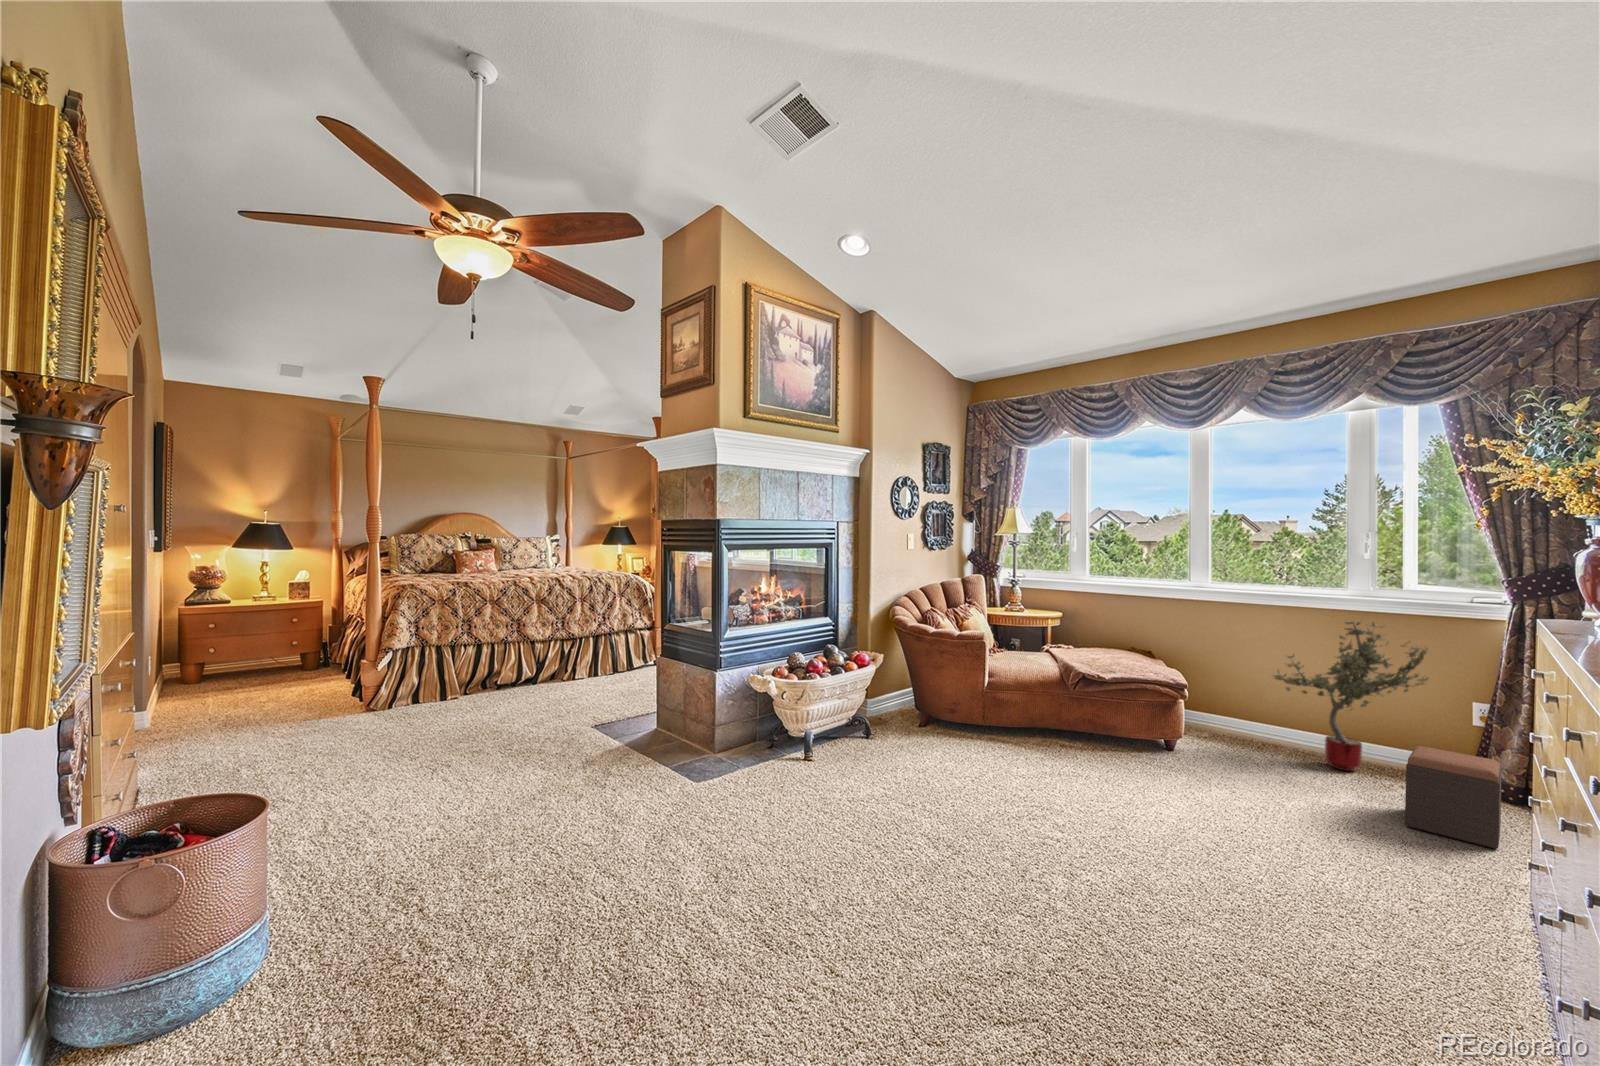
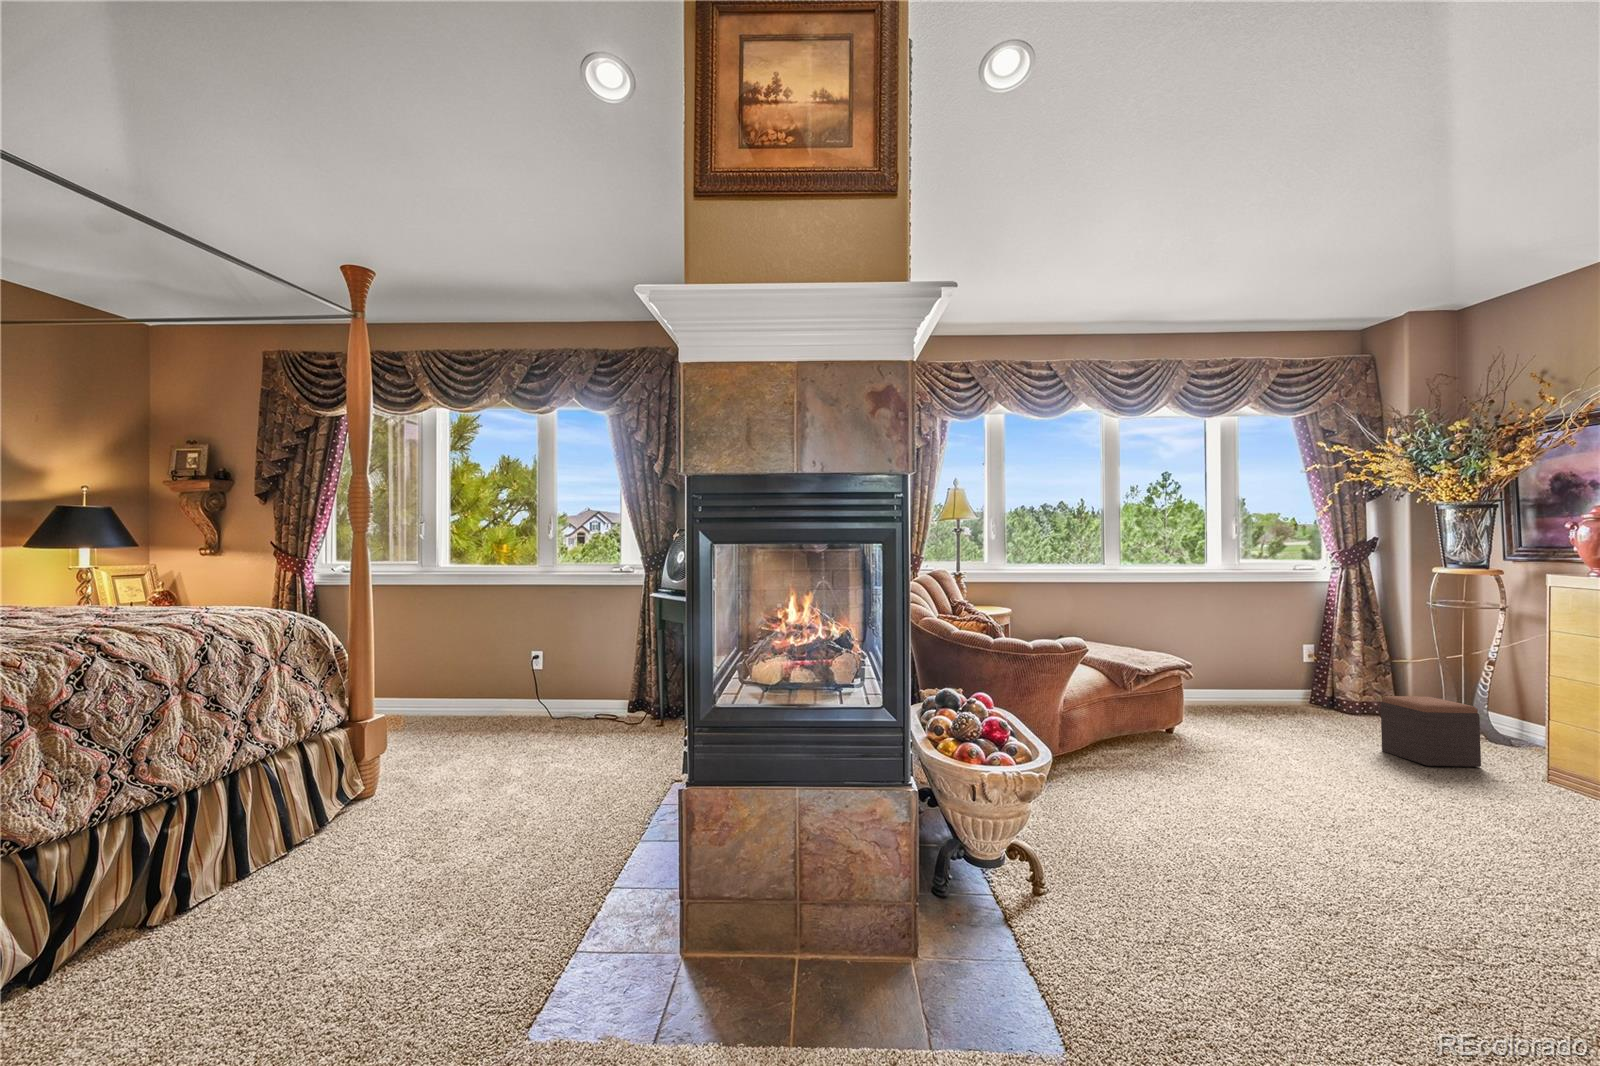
potted tree: present [1275,622,1428,771] -> none [1214,597,1329,730]

